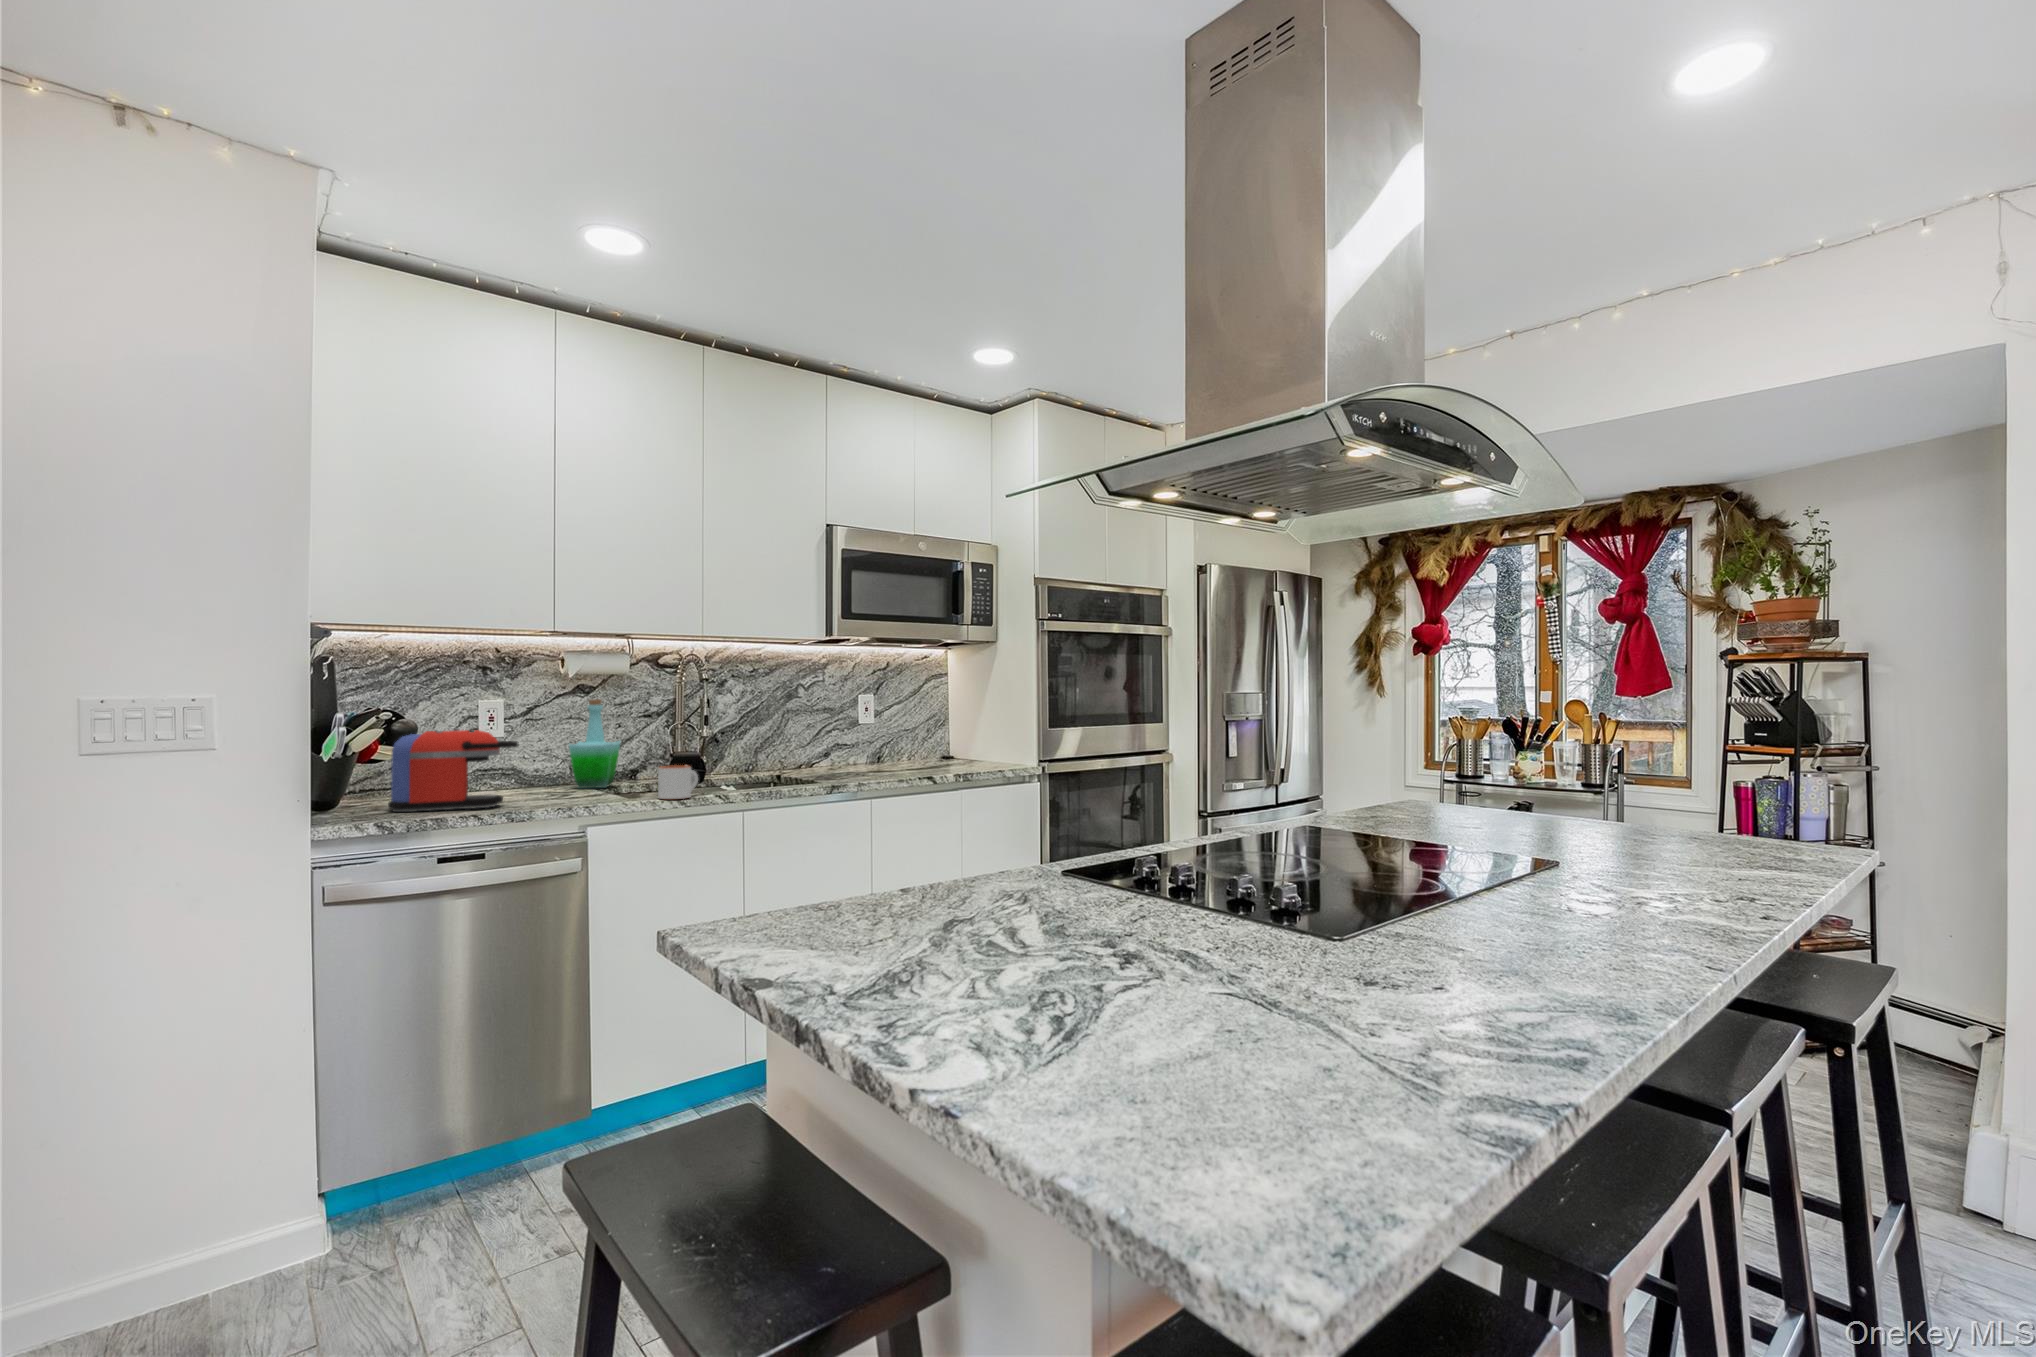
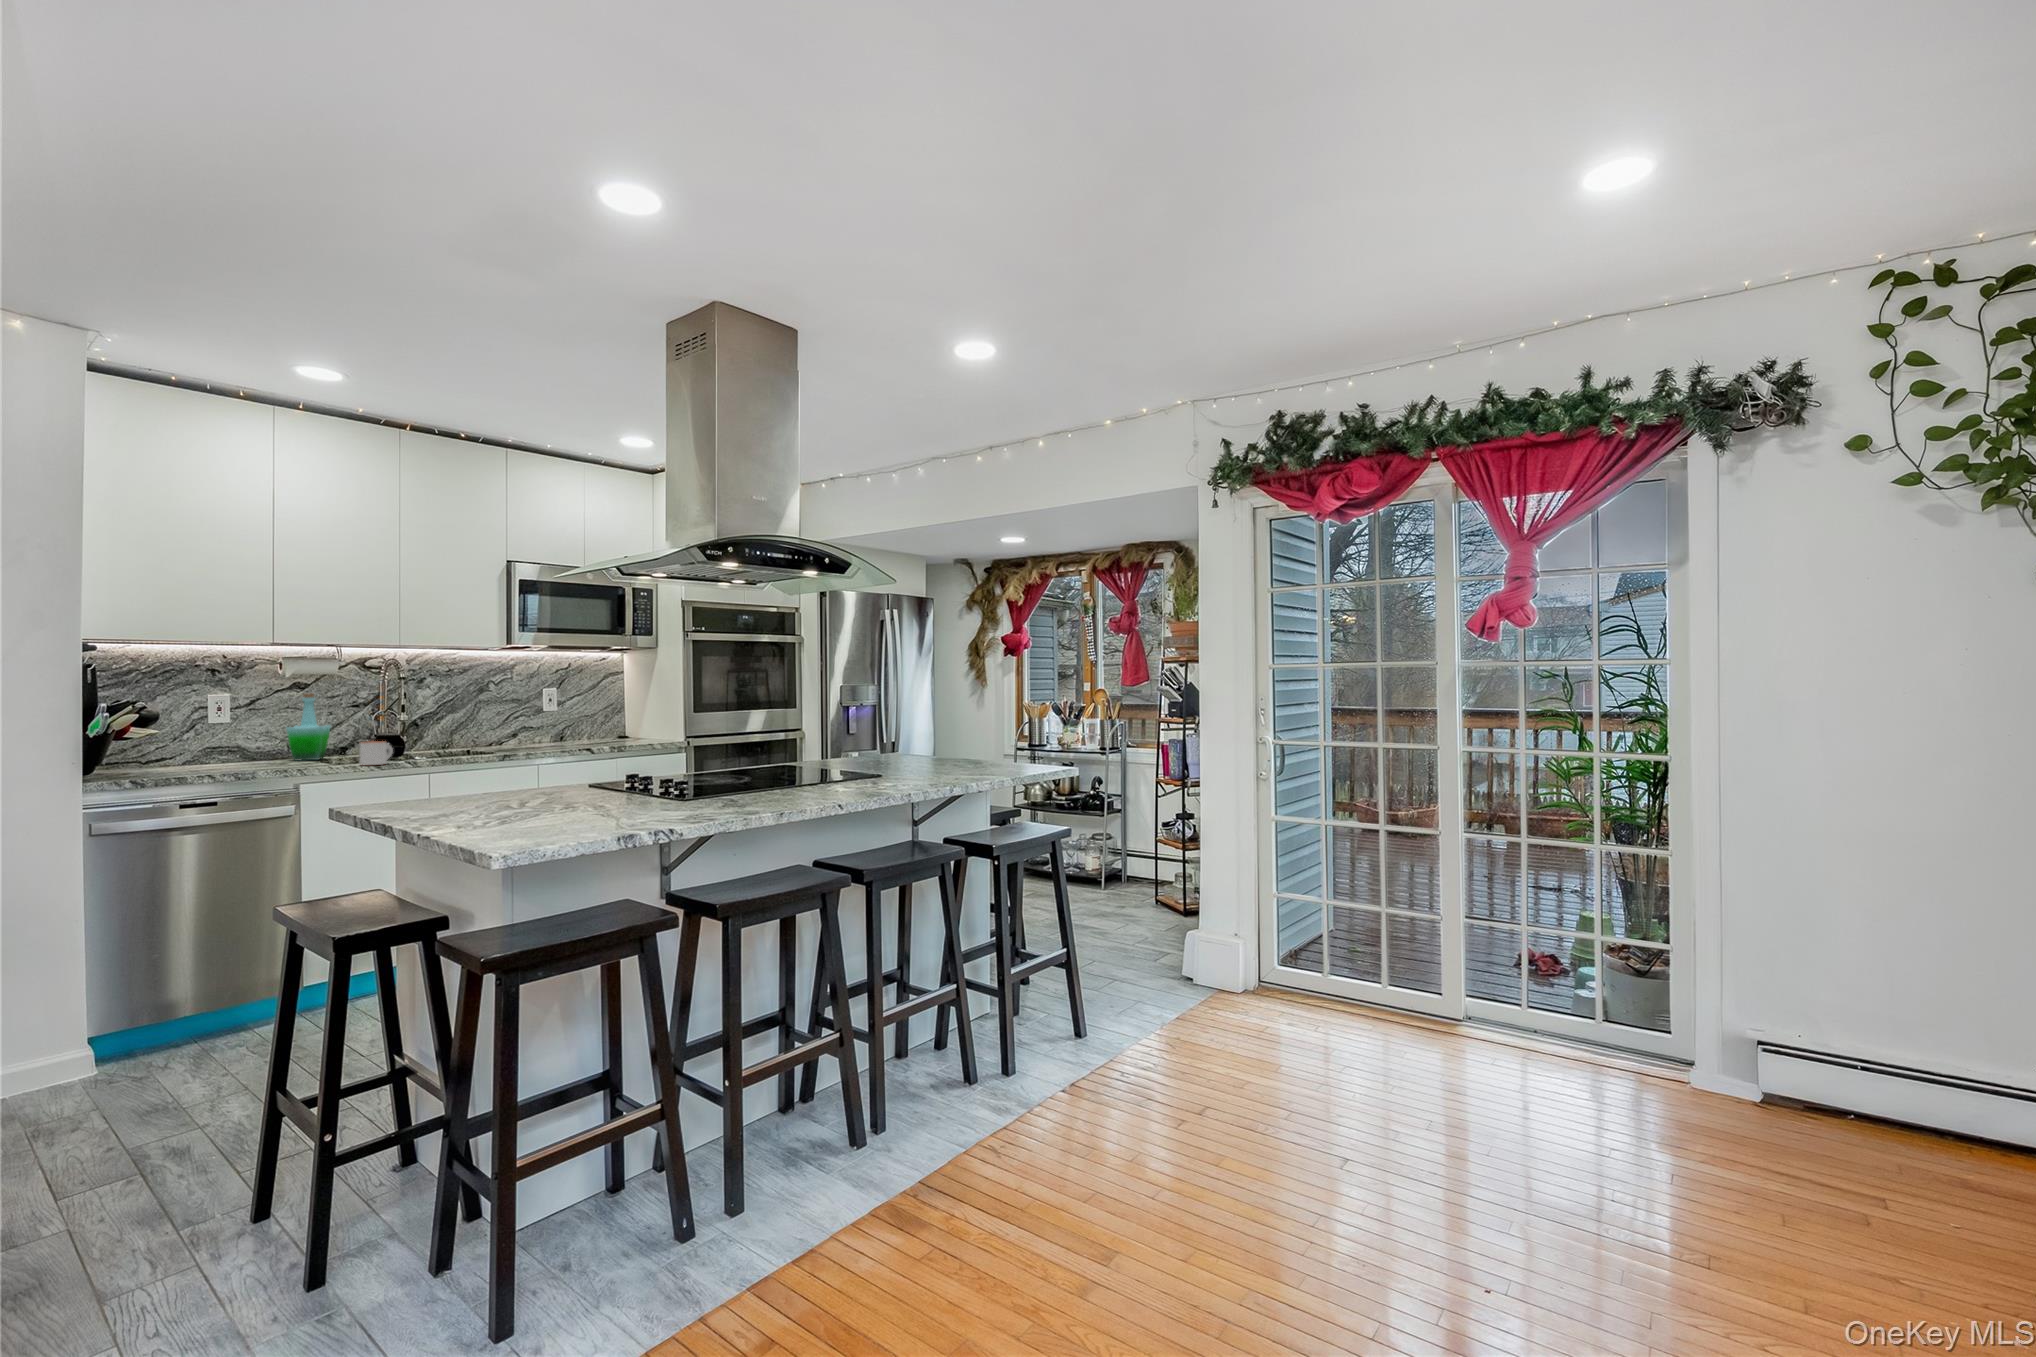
coffee maker: present [388,730,519,812] -> none [139,716,245,775]

